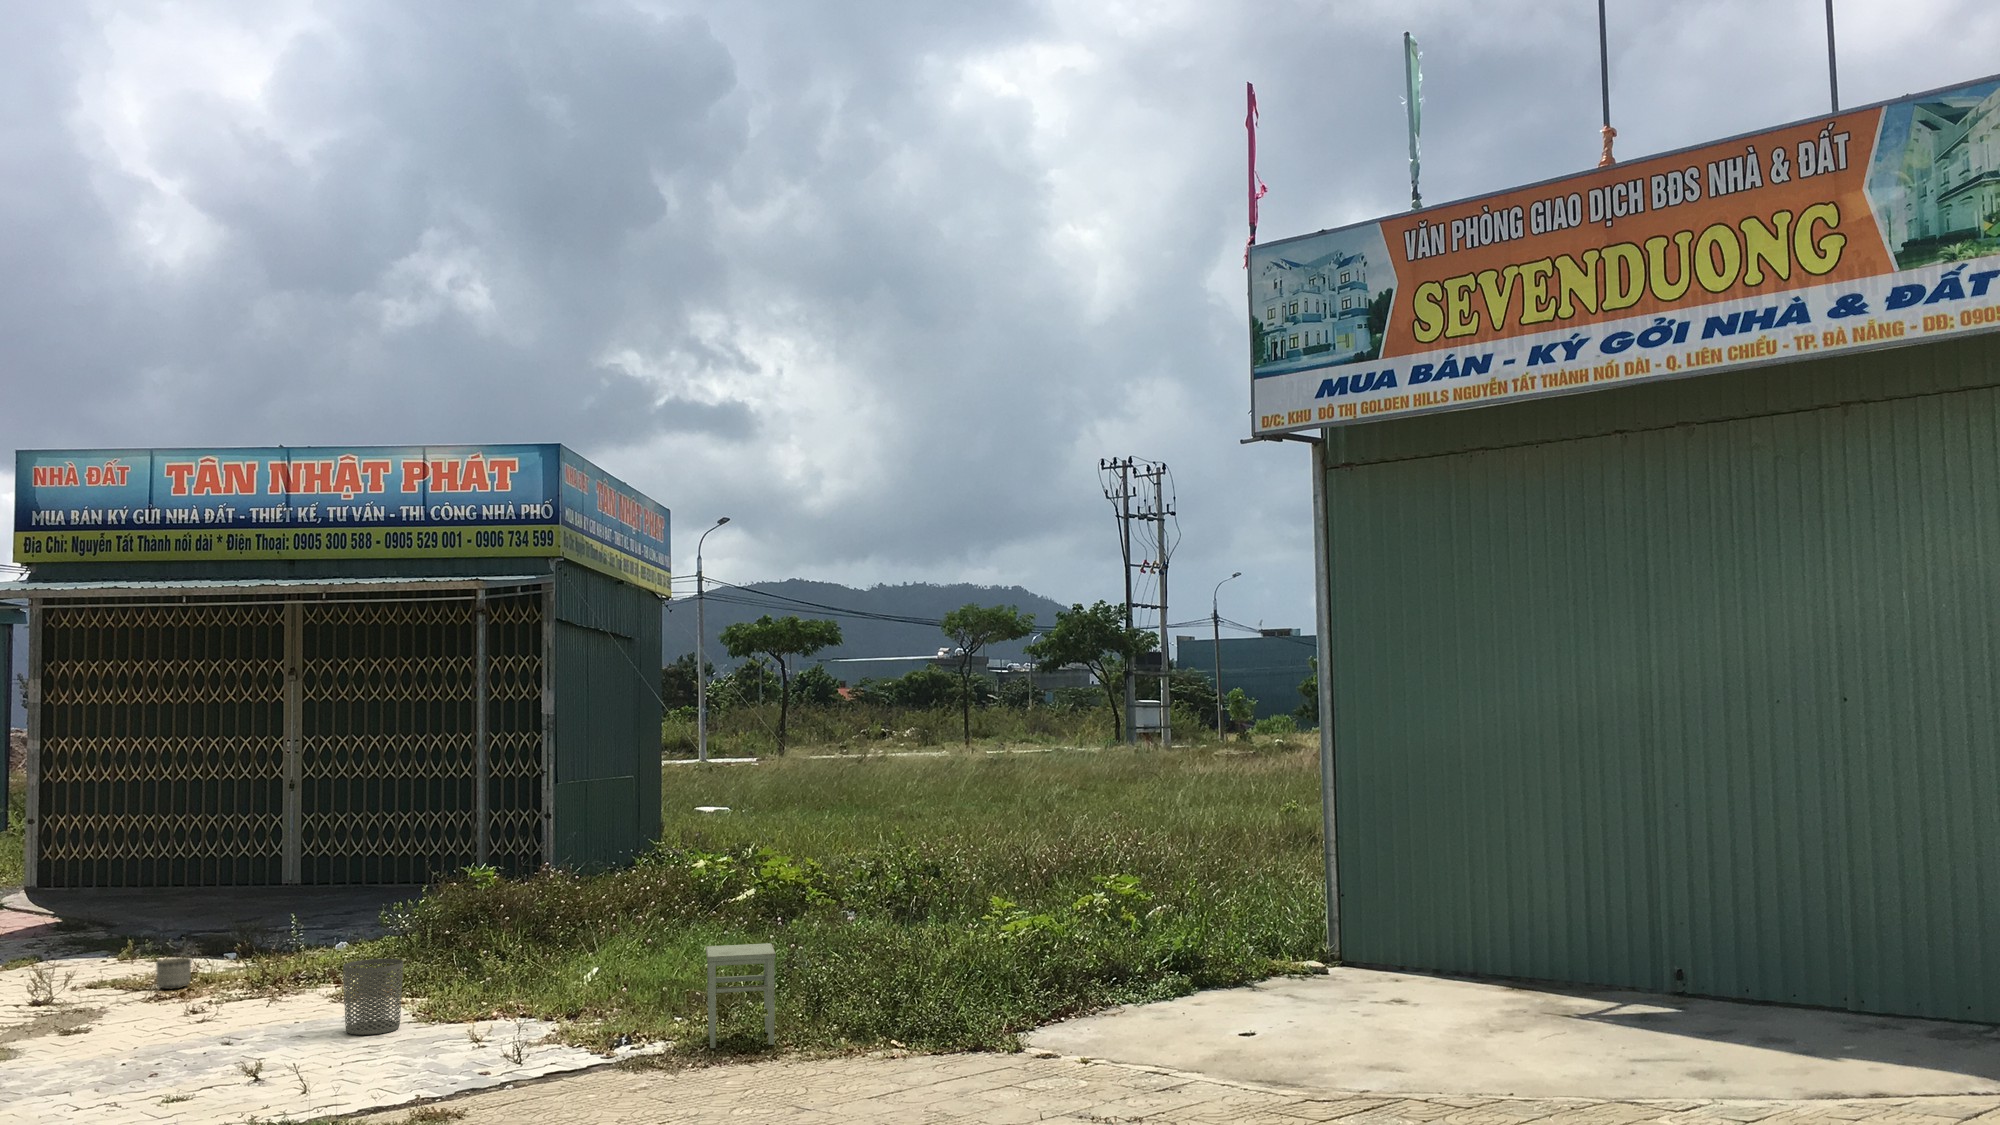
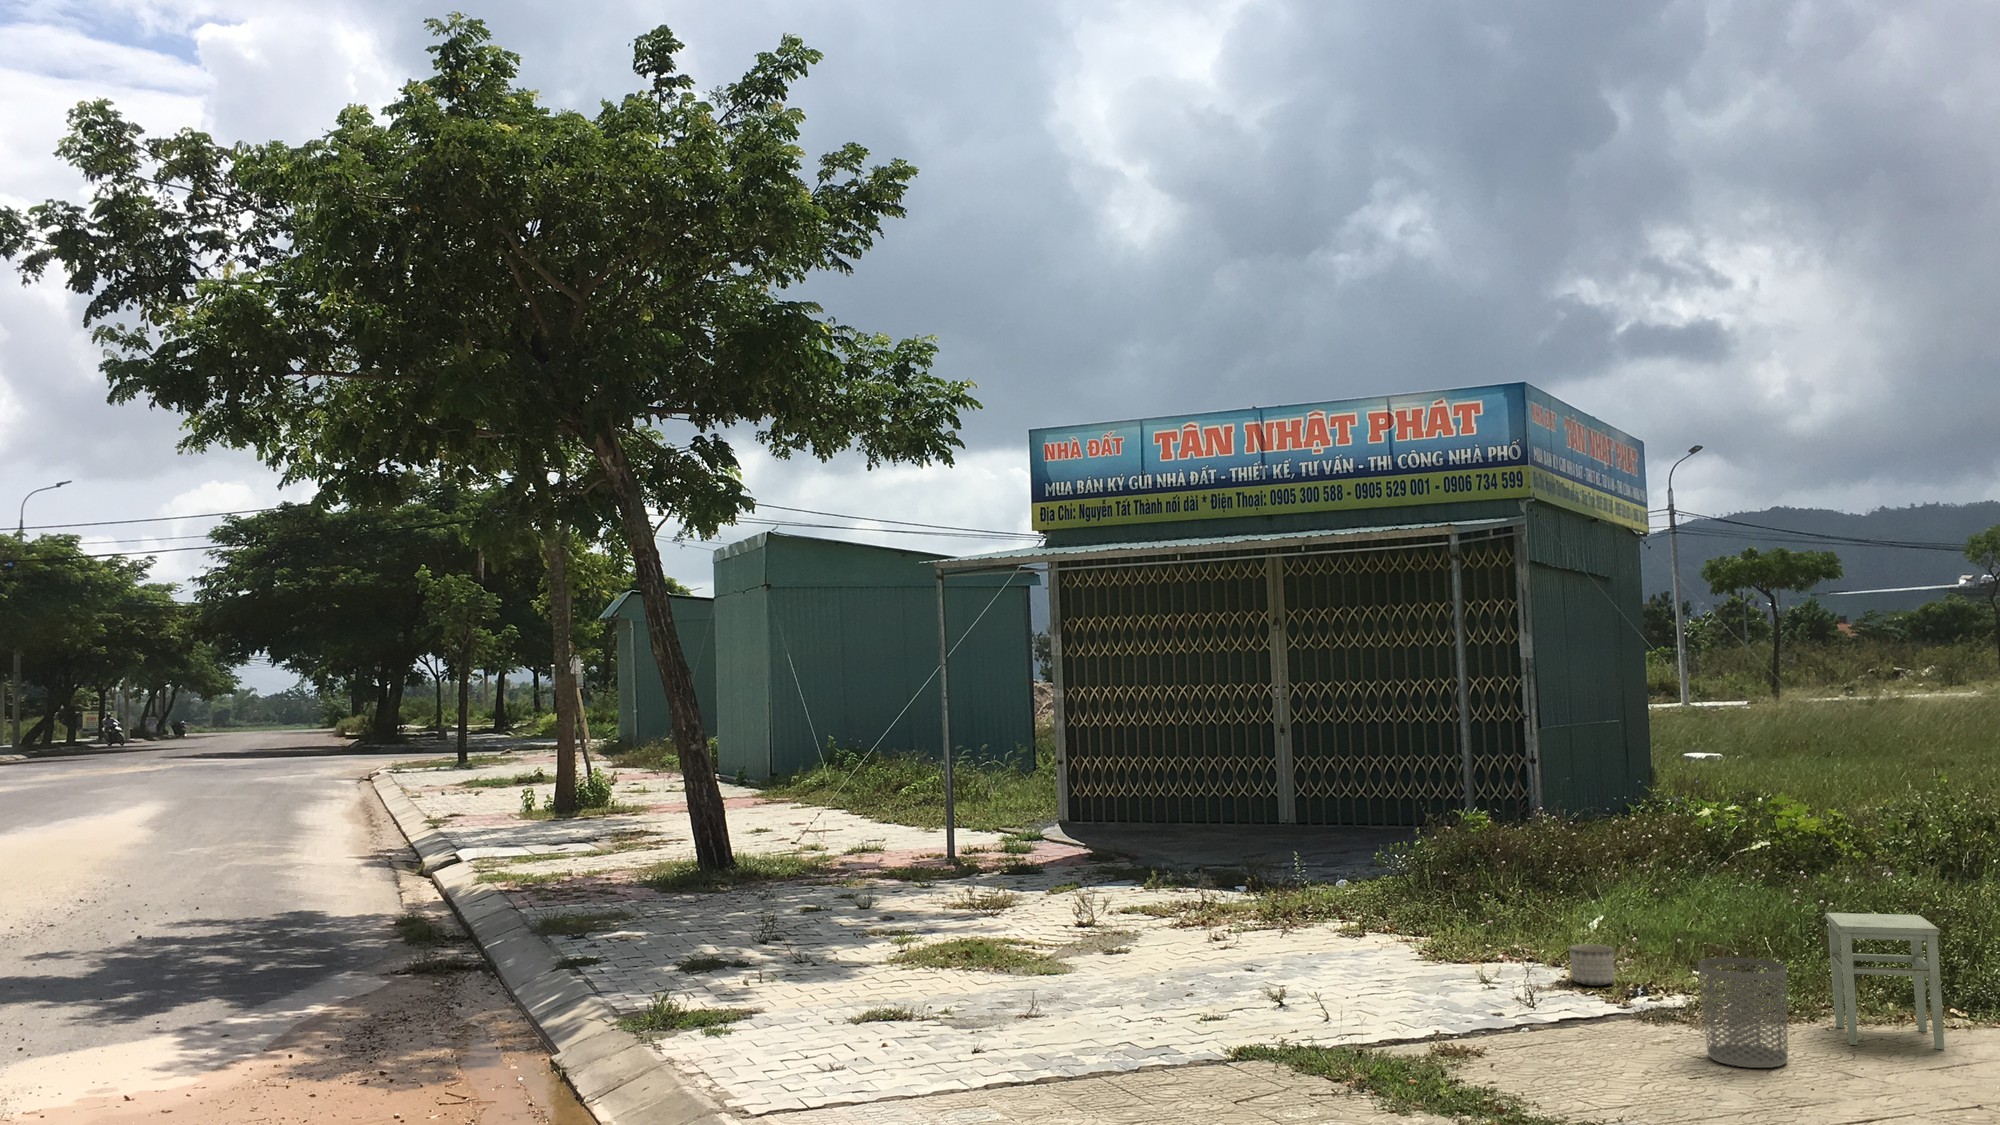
planter: present [156,958,191,989] -> present [1569,944,1614,986]
waste bin: present [343,959,403,1035] -> present [1698,958,1788,1068]

